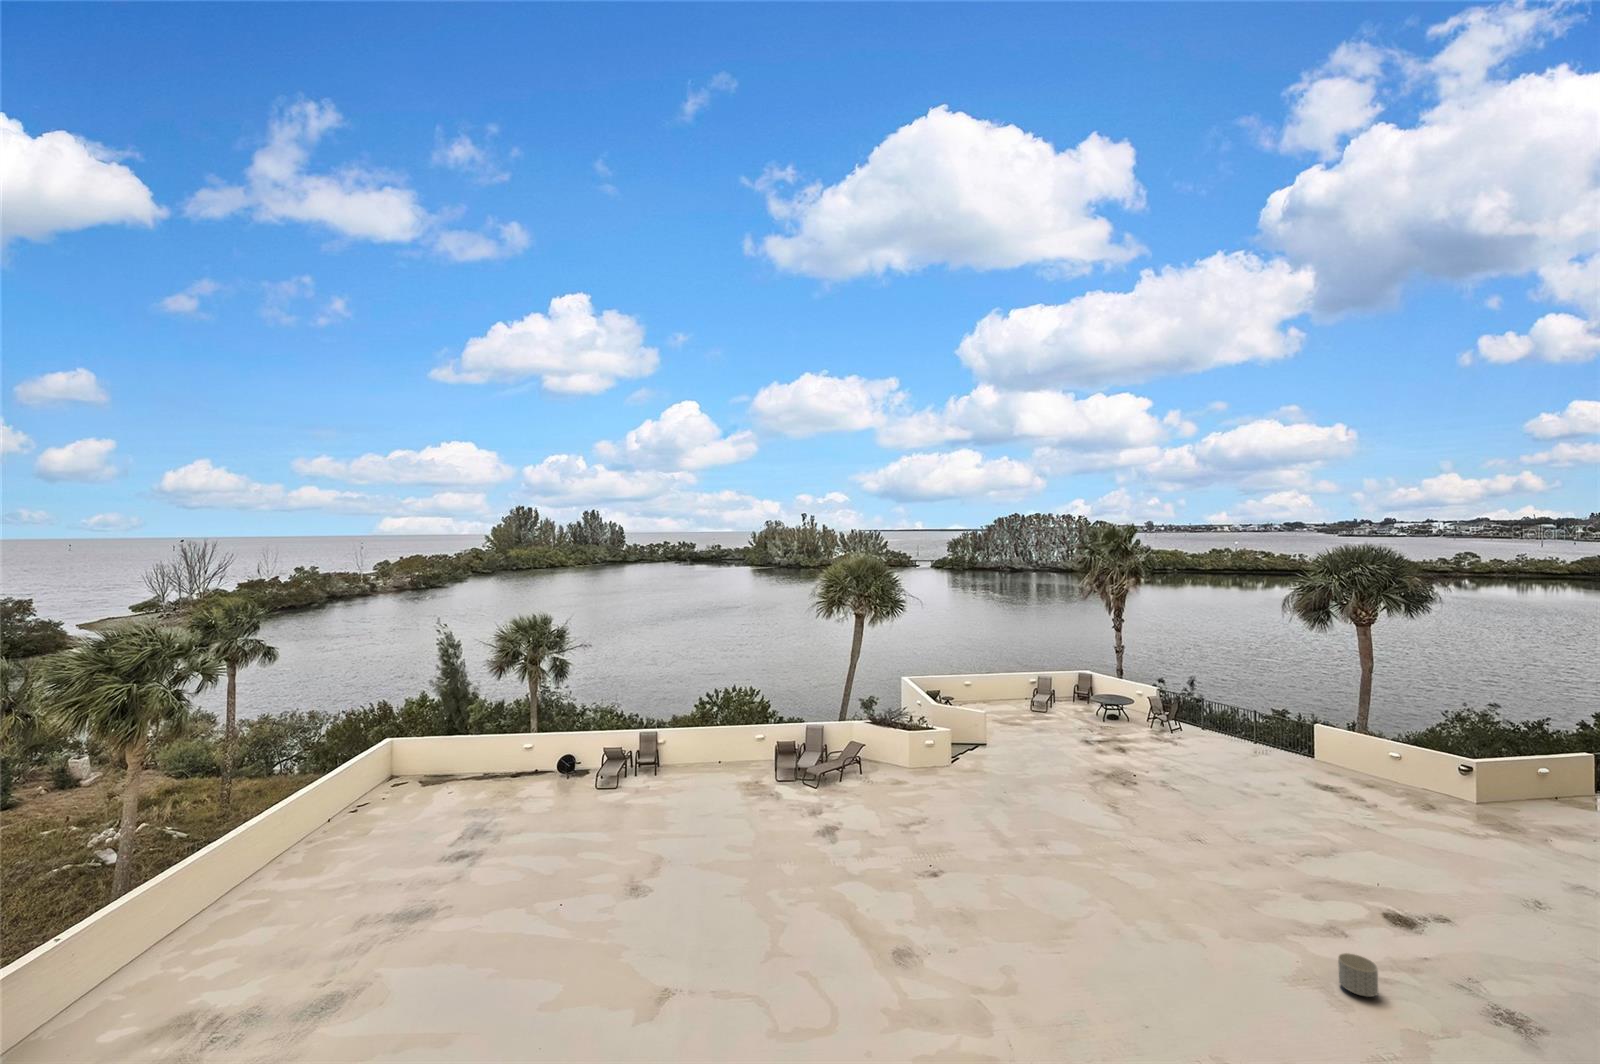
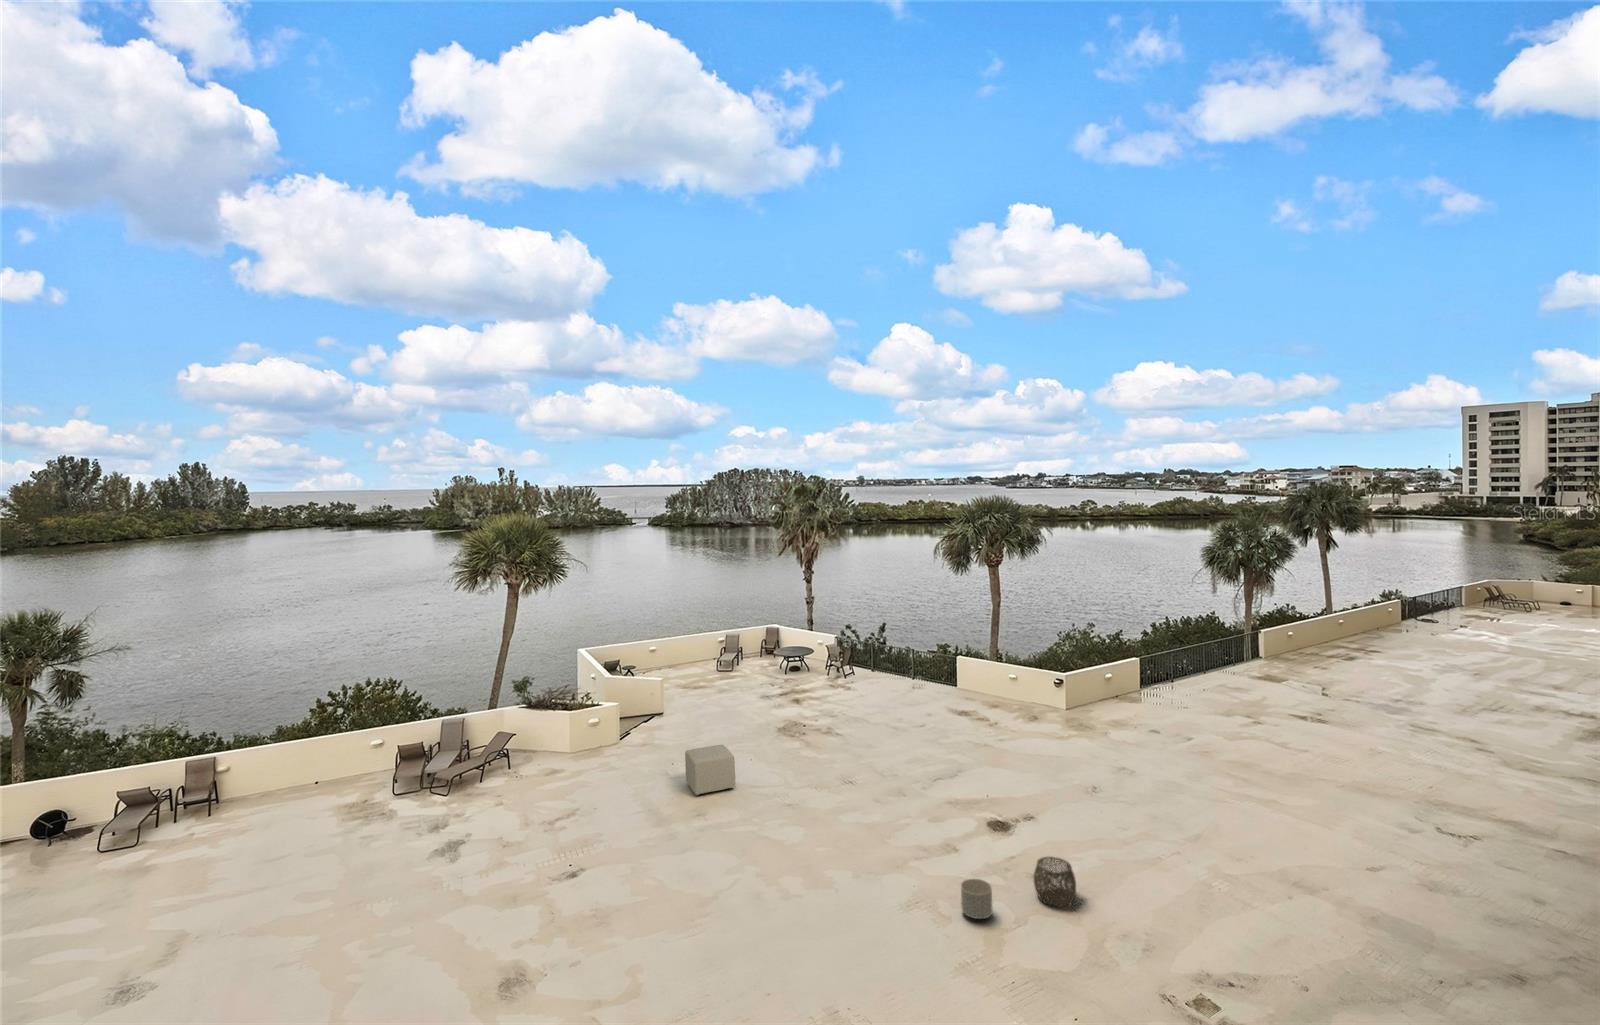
ottoman: none [1020,781,1070,824] -> present [685,745,736,795]
woven basket: none [1431,951,1492,1010] -> present [1034,857,1076,907]

